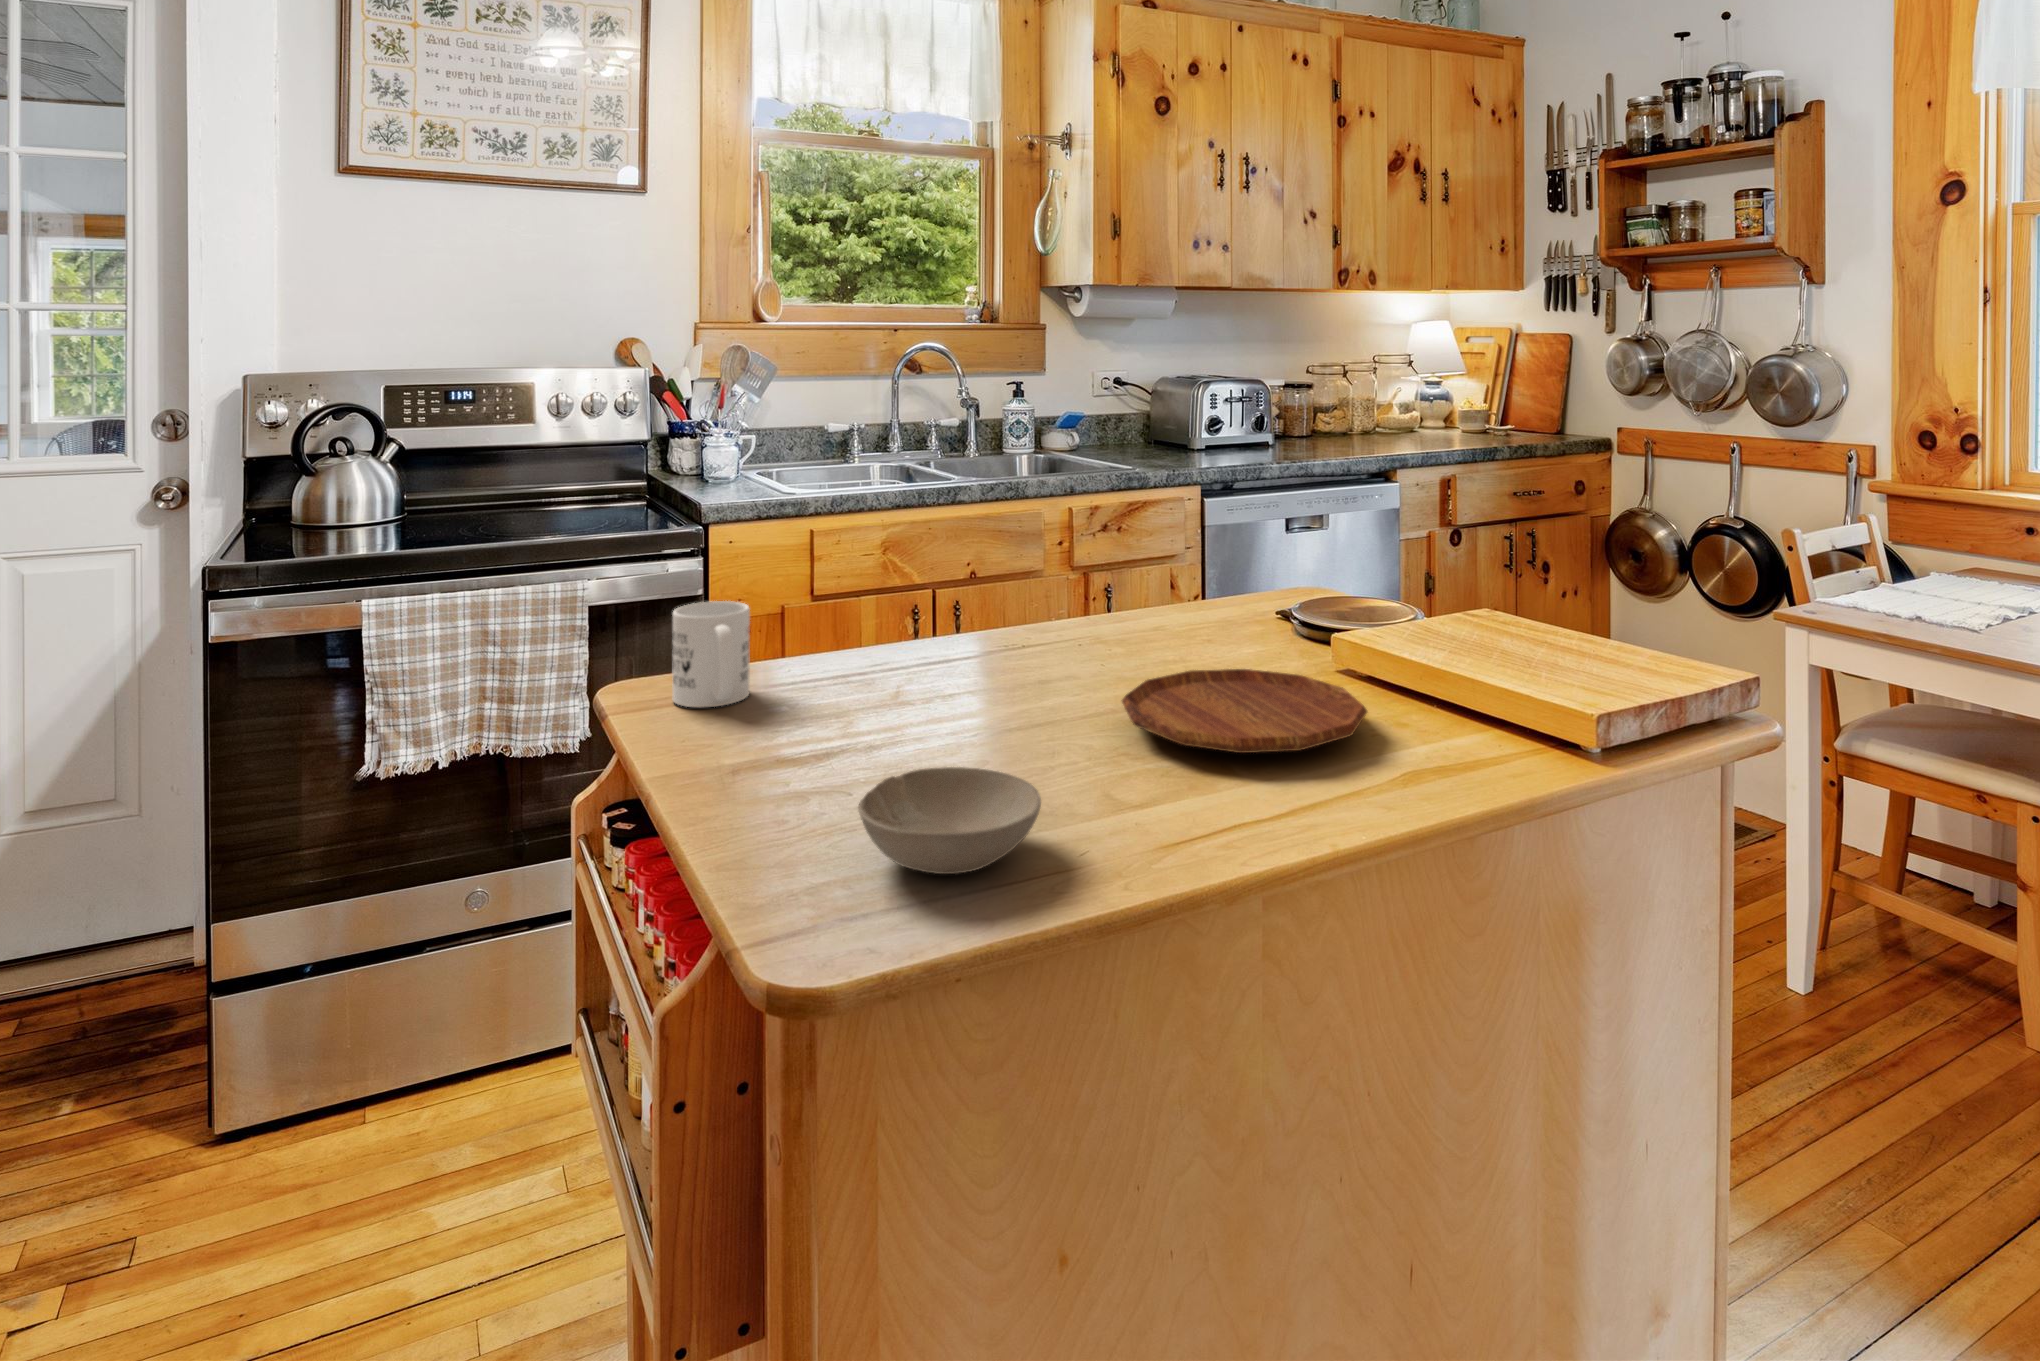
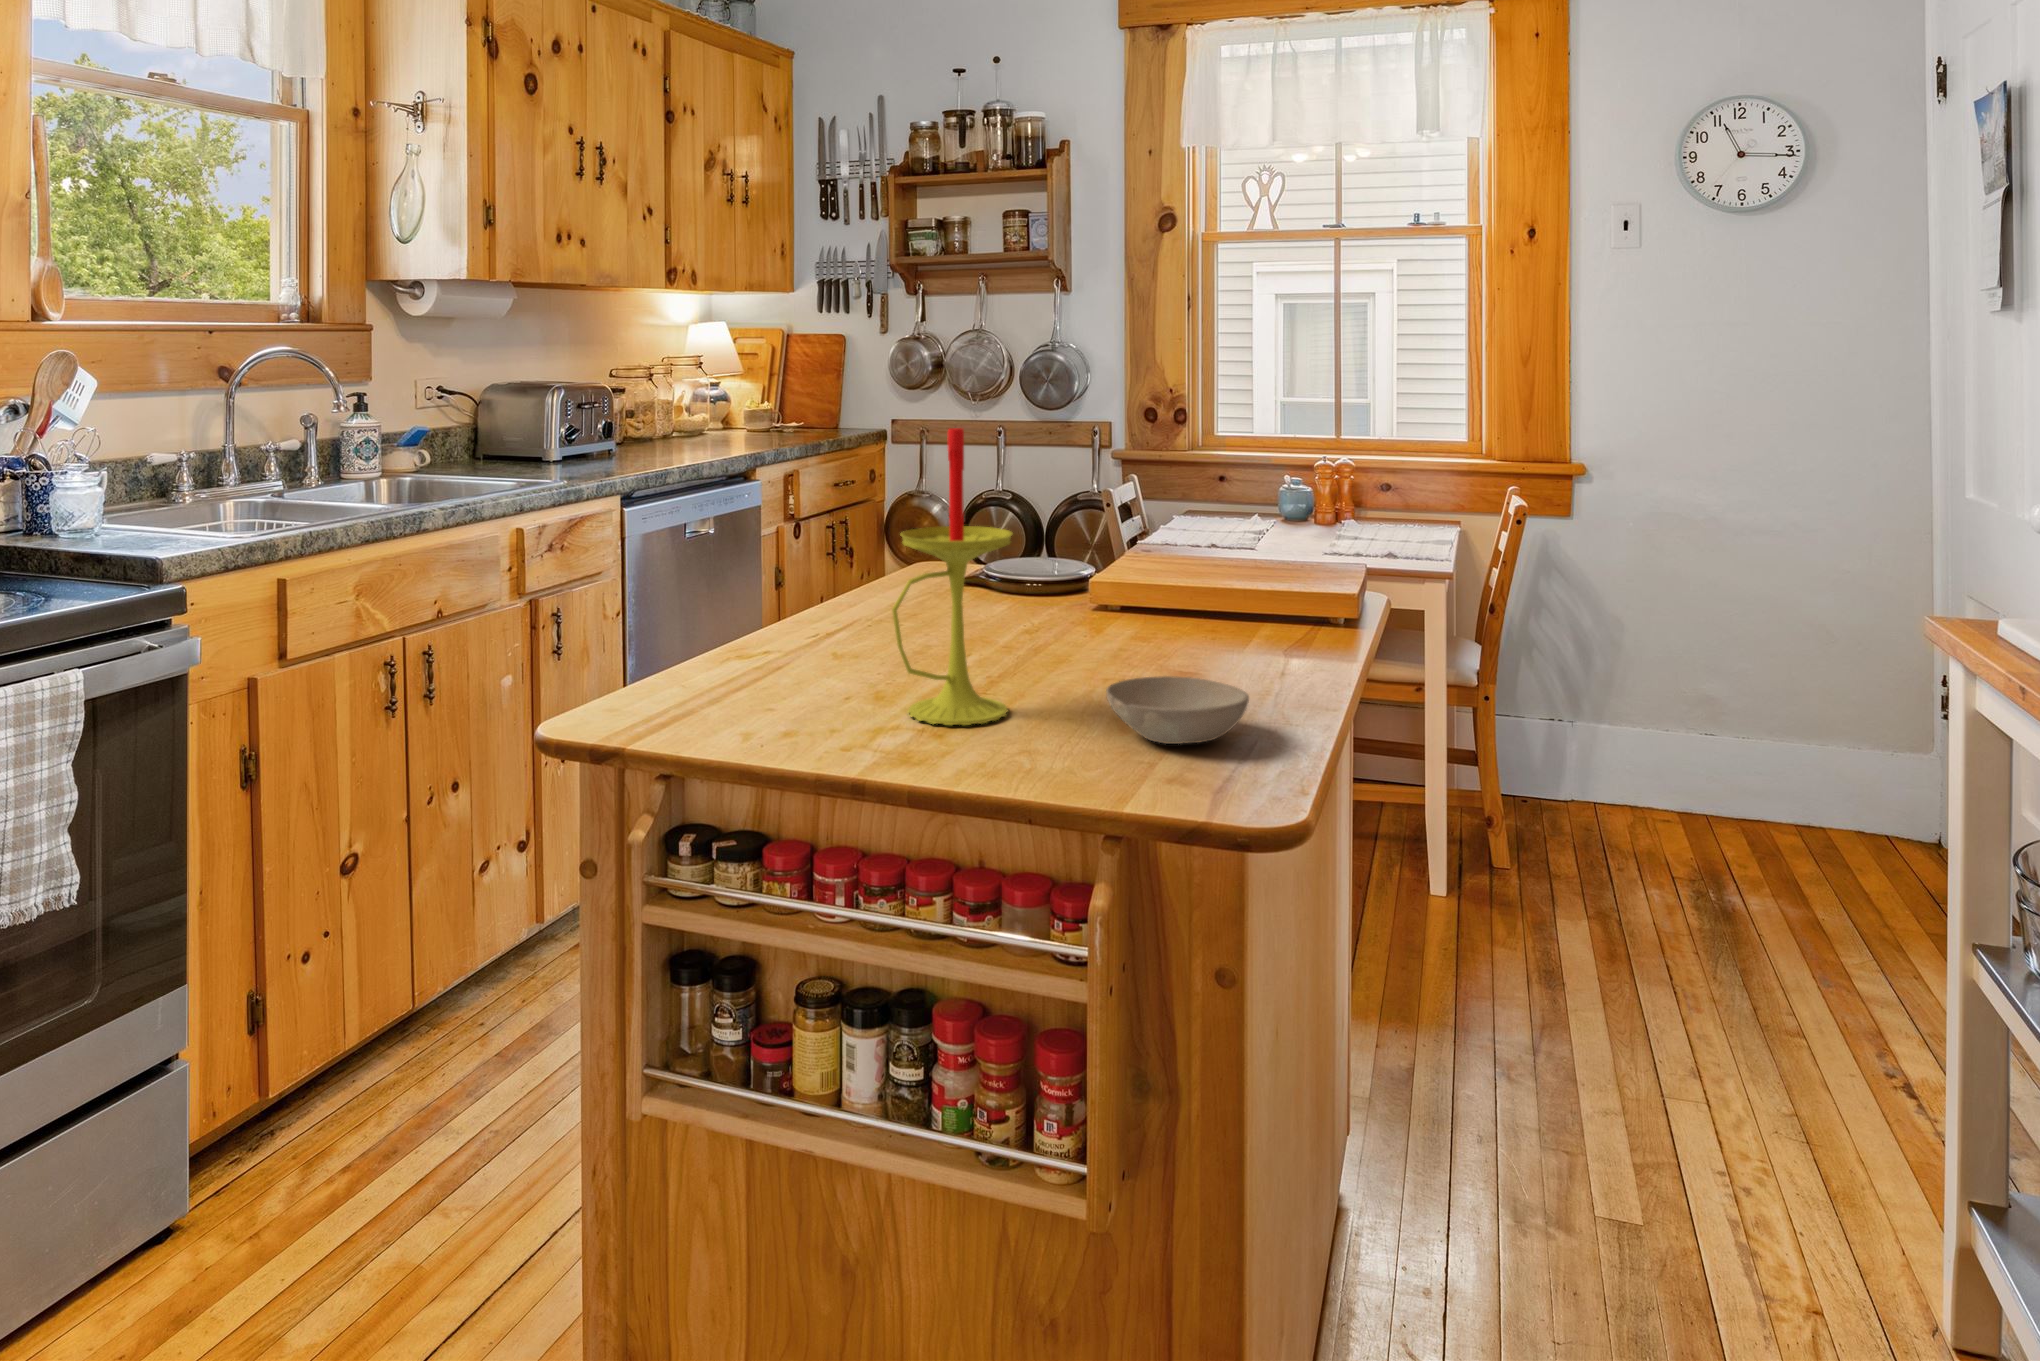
candle: none [762,430,925,779] -> present [892,428,1013,725]
mug: present [672,601,750,707] -> none [659,610,762,717]
tray: present [1122,669,1367,753] -> none [1045,605,1237,656]

